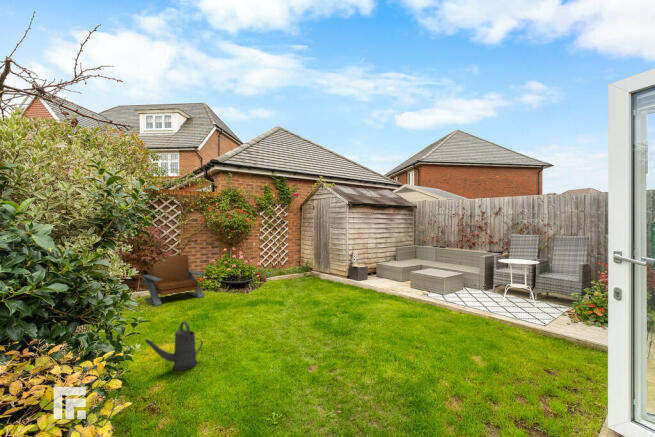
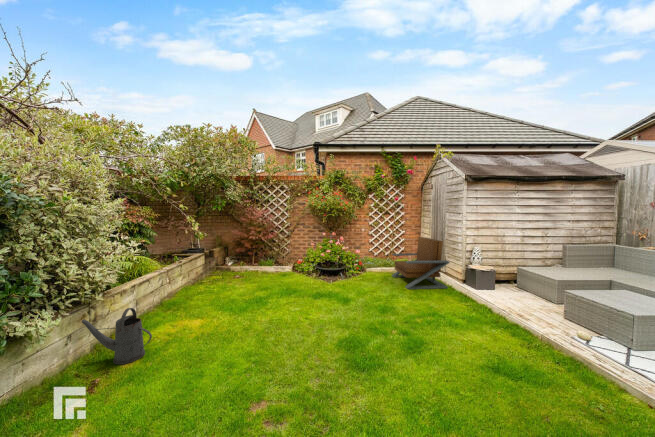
lounge chair: present [143,255,204,306] -> present [392,237,450,289]

